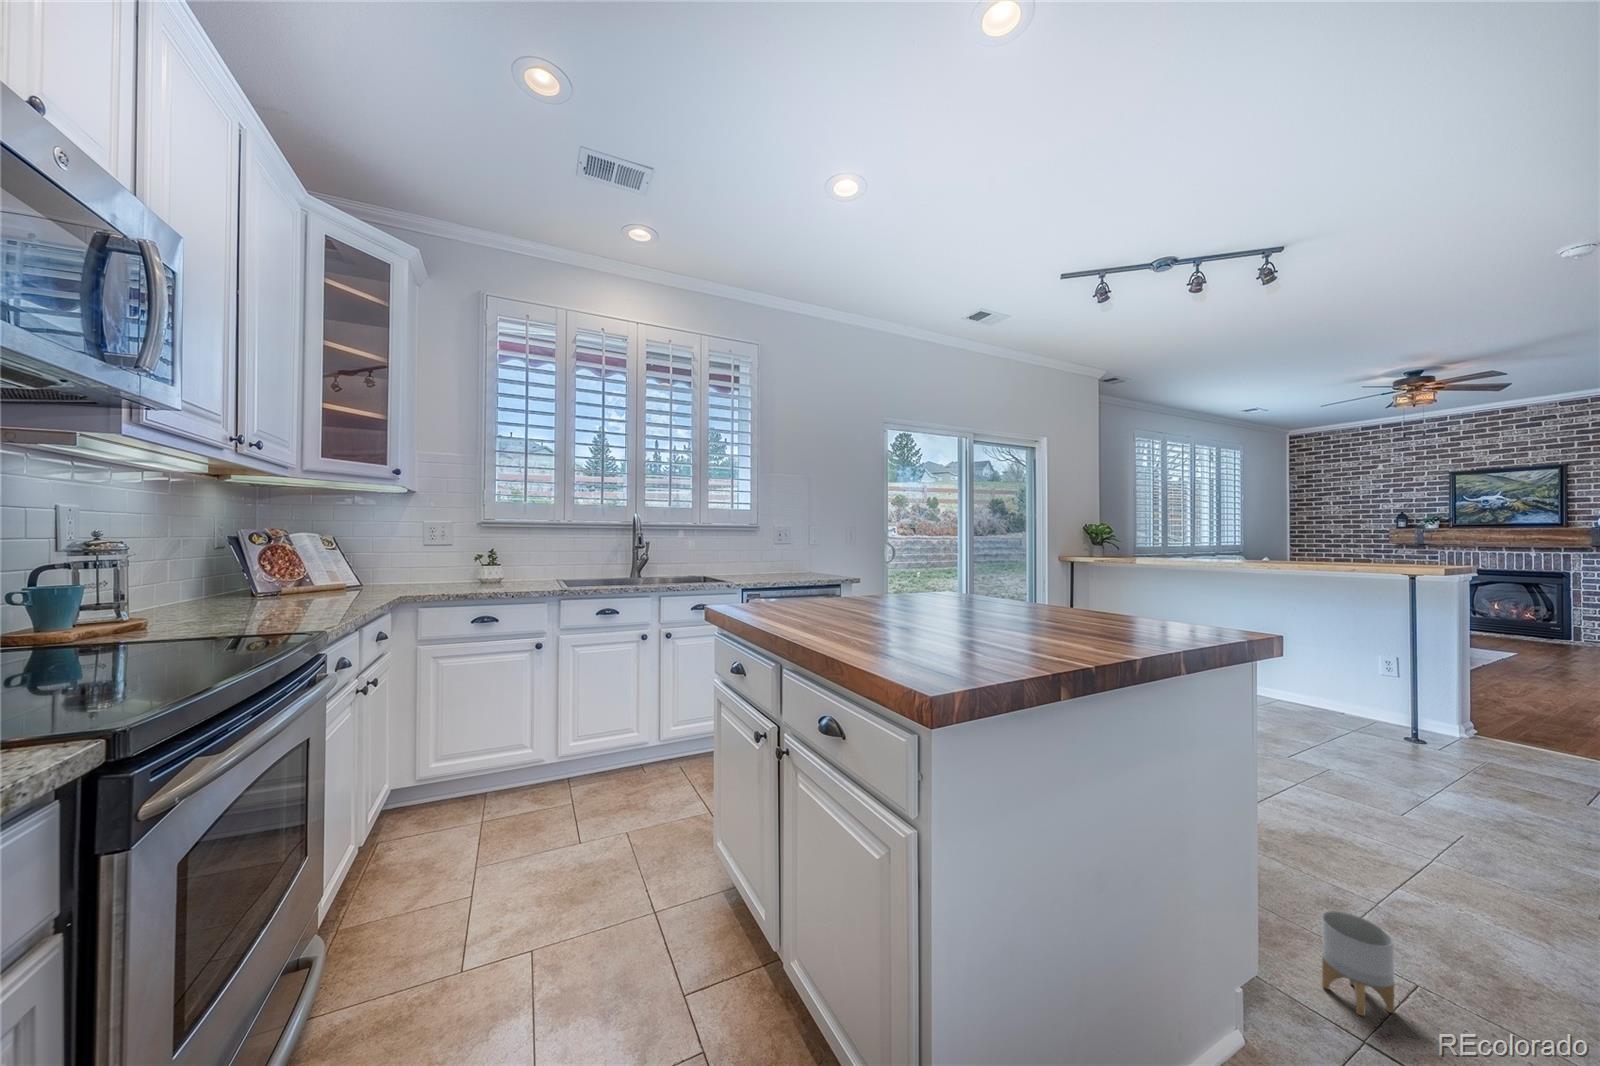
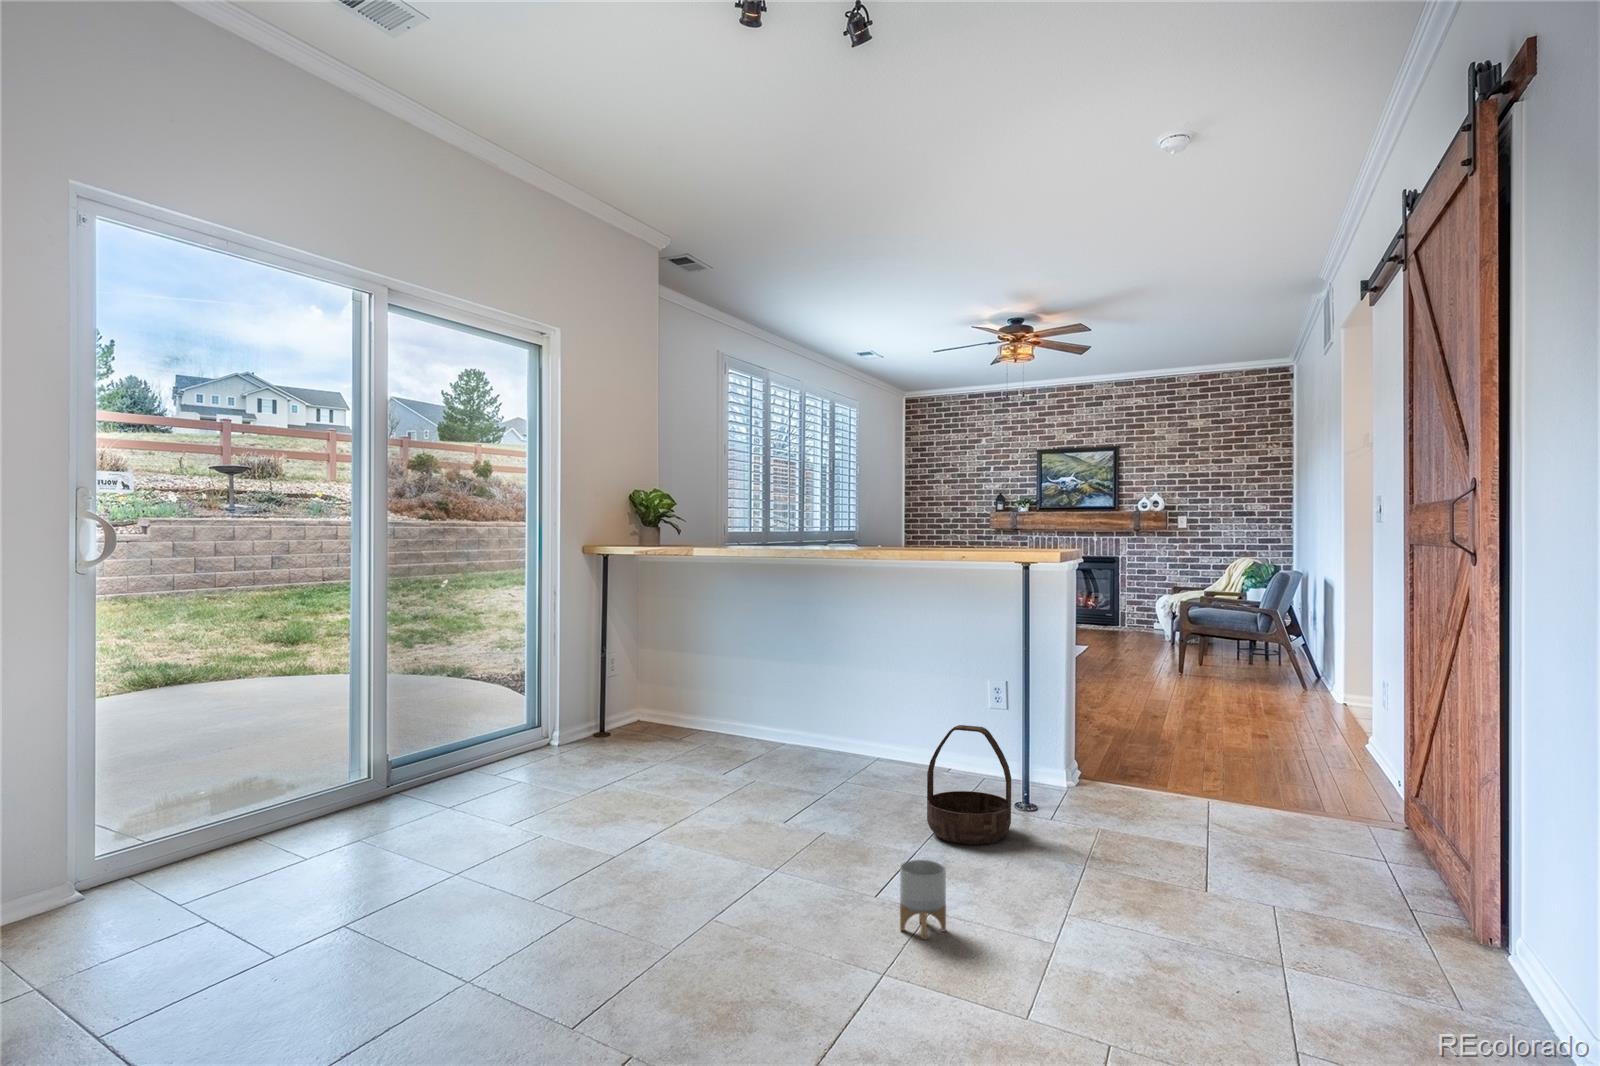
basket: none [1344,751,1474,892] -> present [927,725,1011,845]

